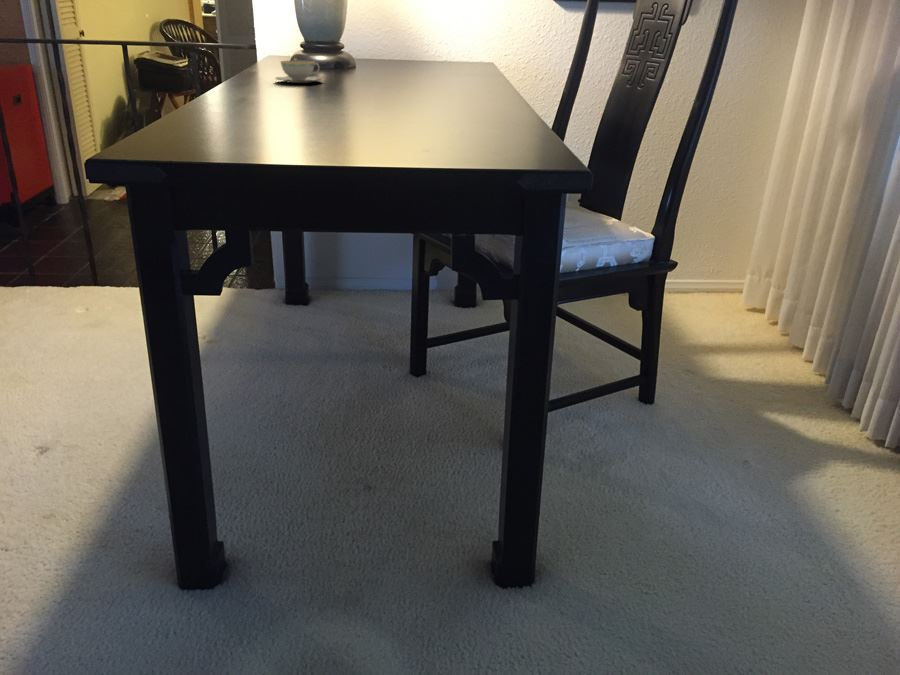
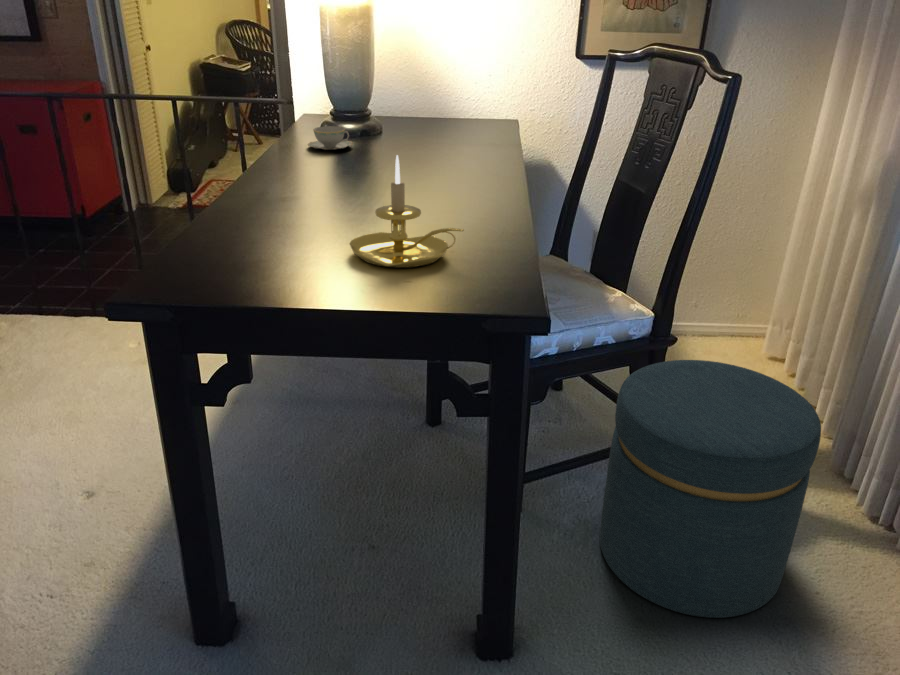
candle holder: none [348,21,476,147] -> present [350,155,464,268]
ottoman: none [610,279,845,540] -> present [600,360,821,618]

